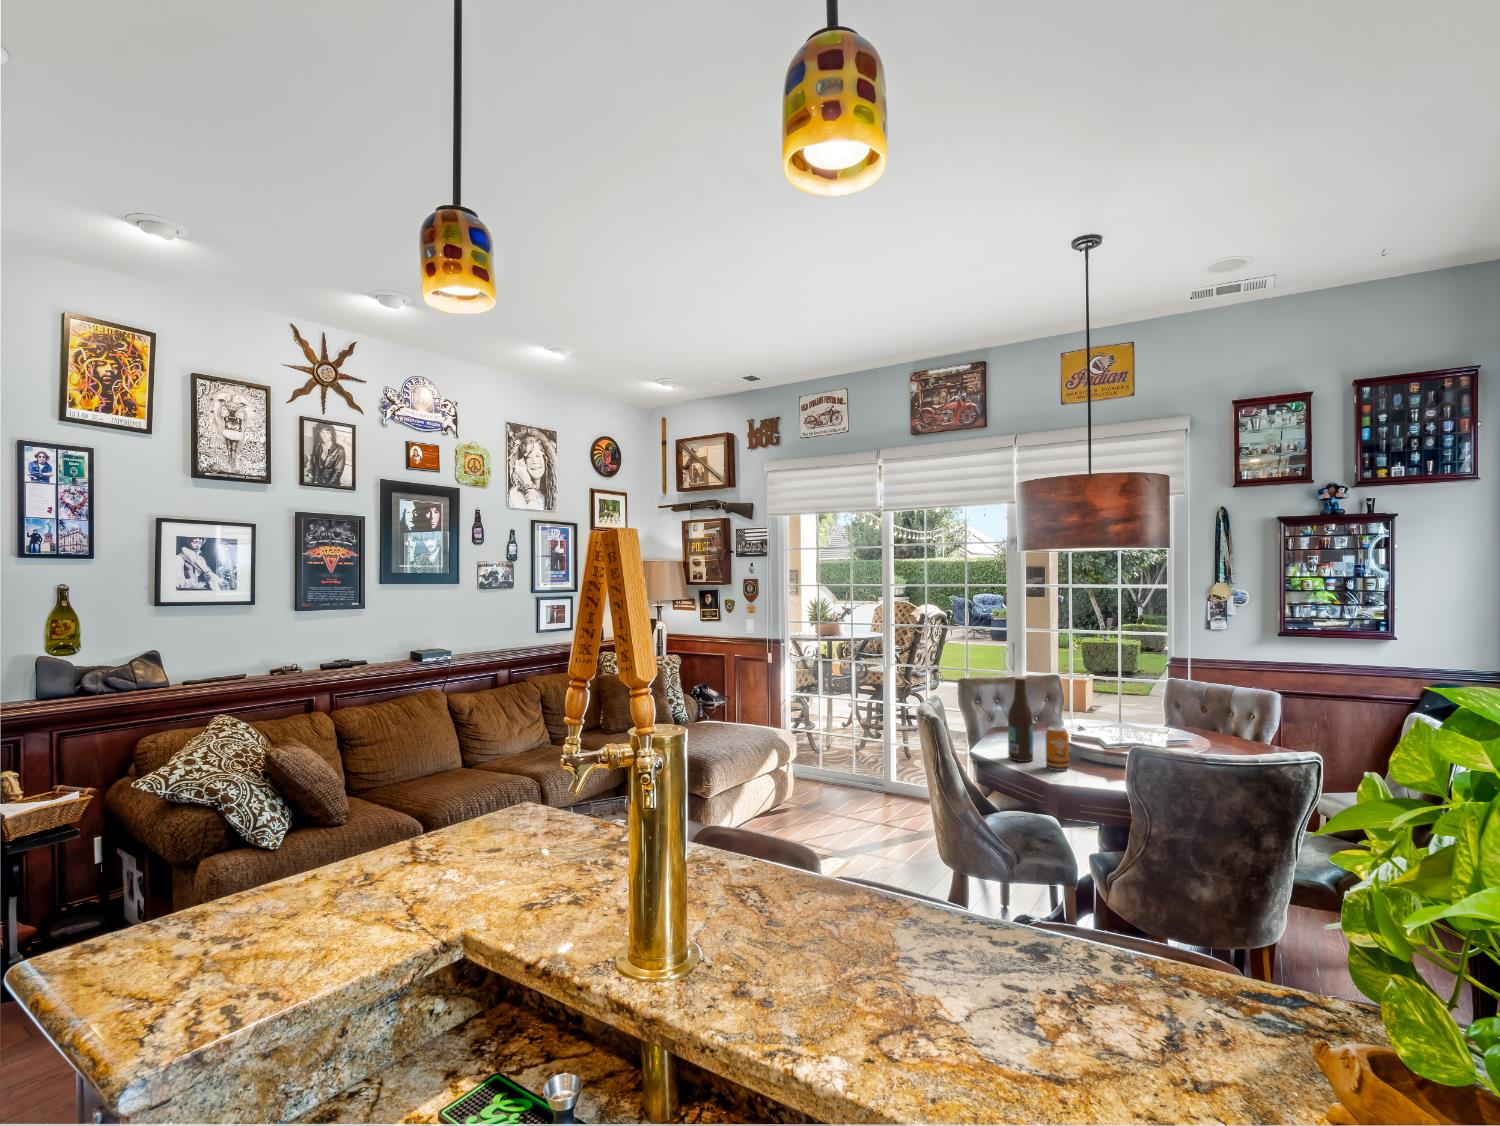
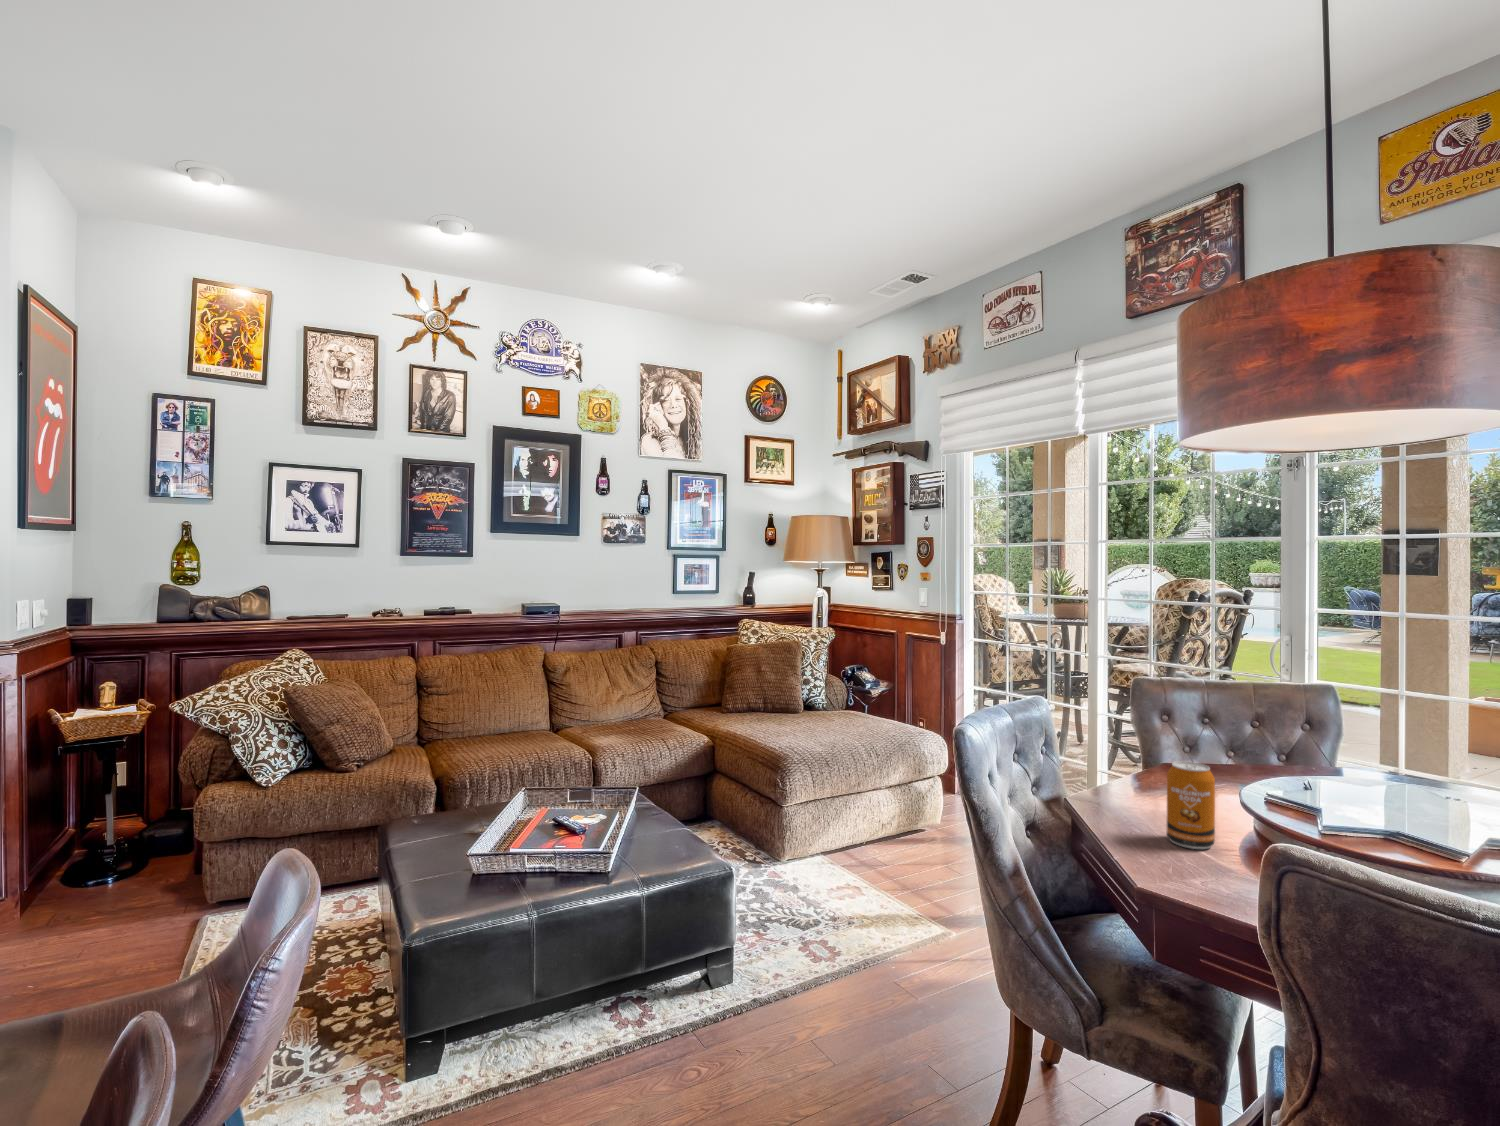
beer bottle: present [1008,676,1033,762] -> none [1114,661,1162,821]

